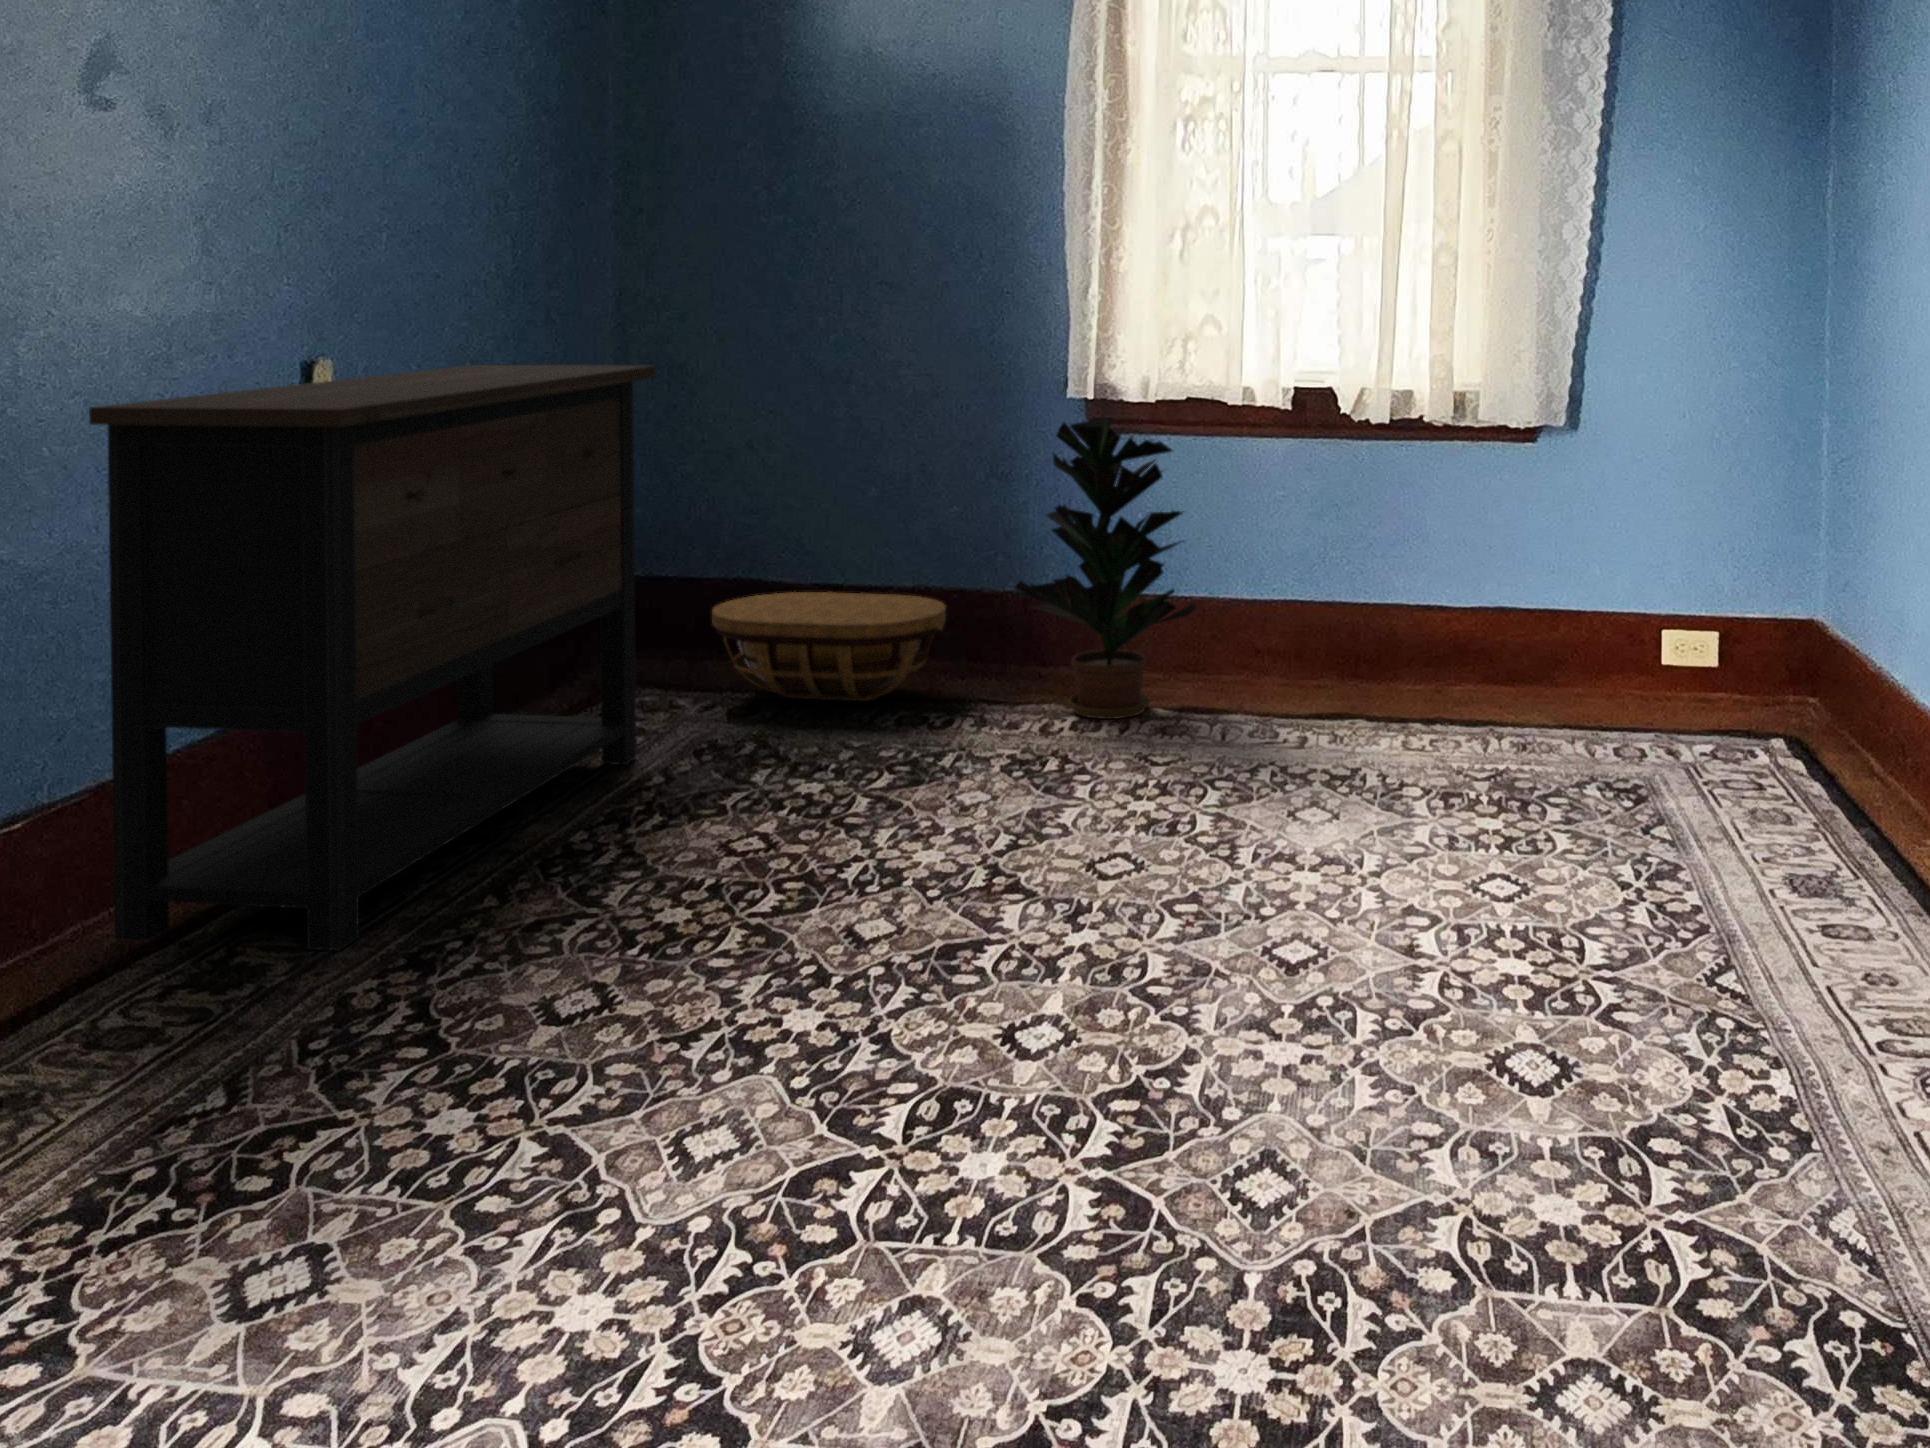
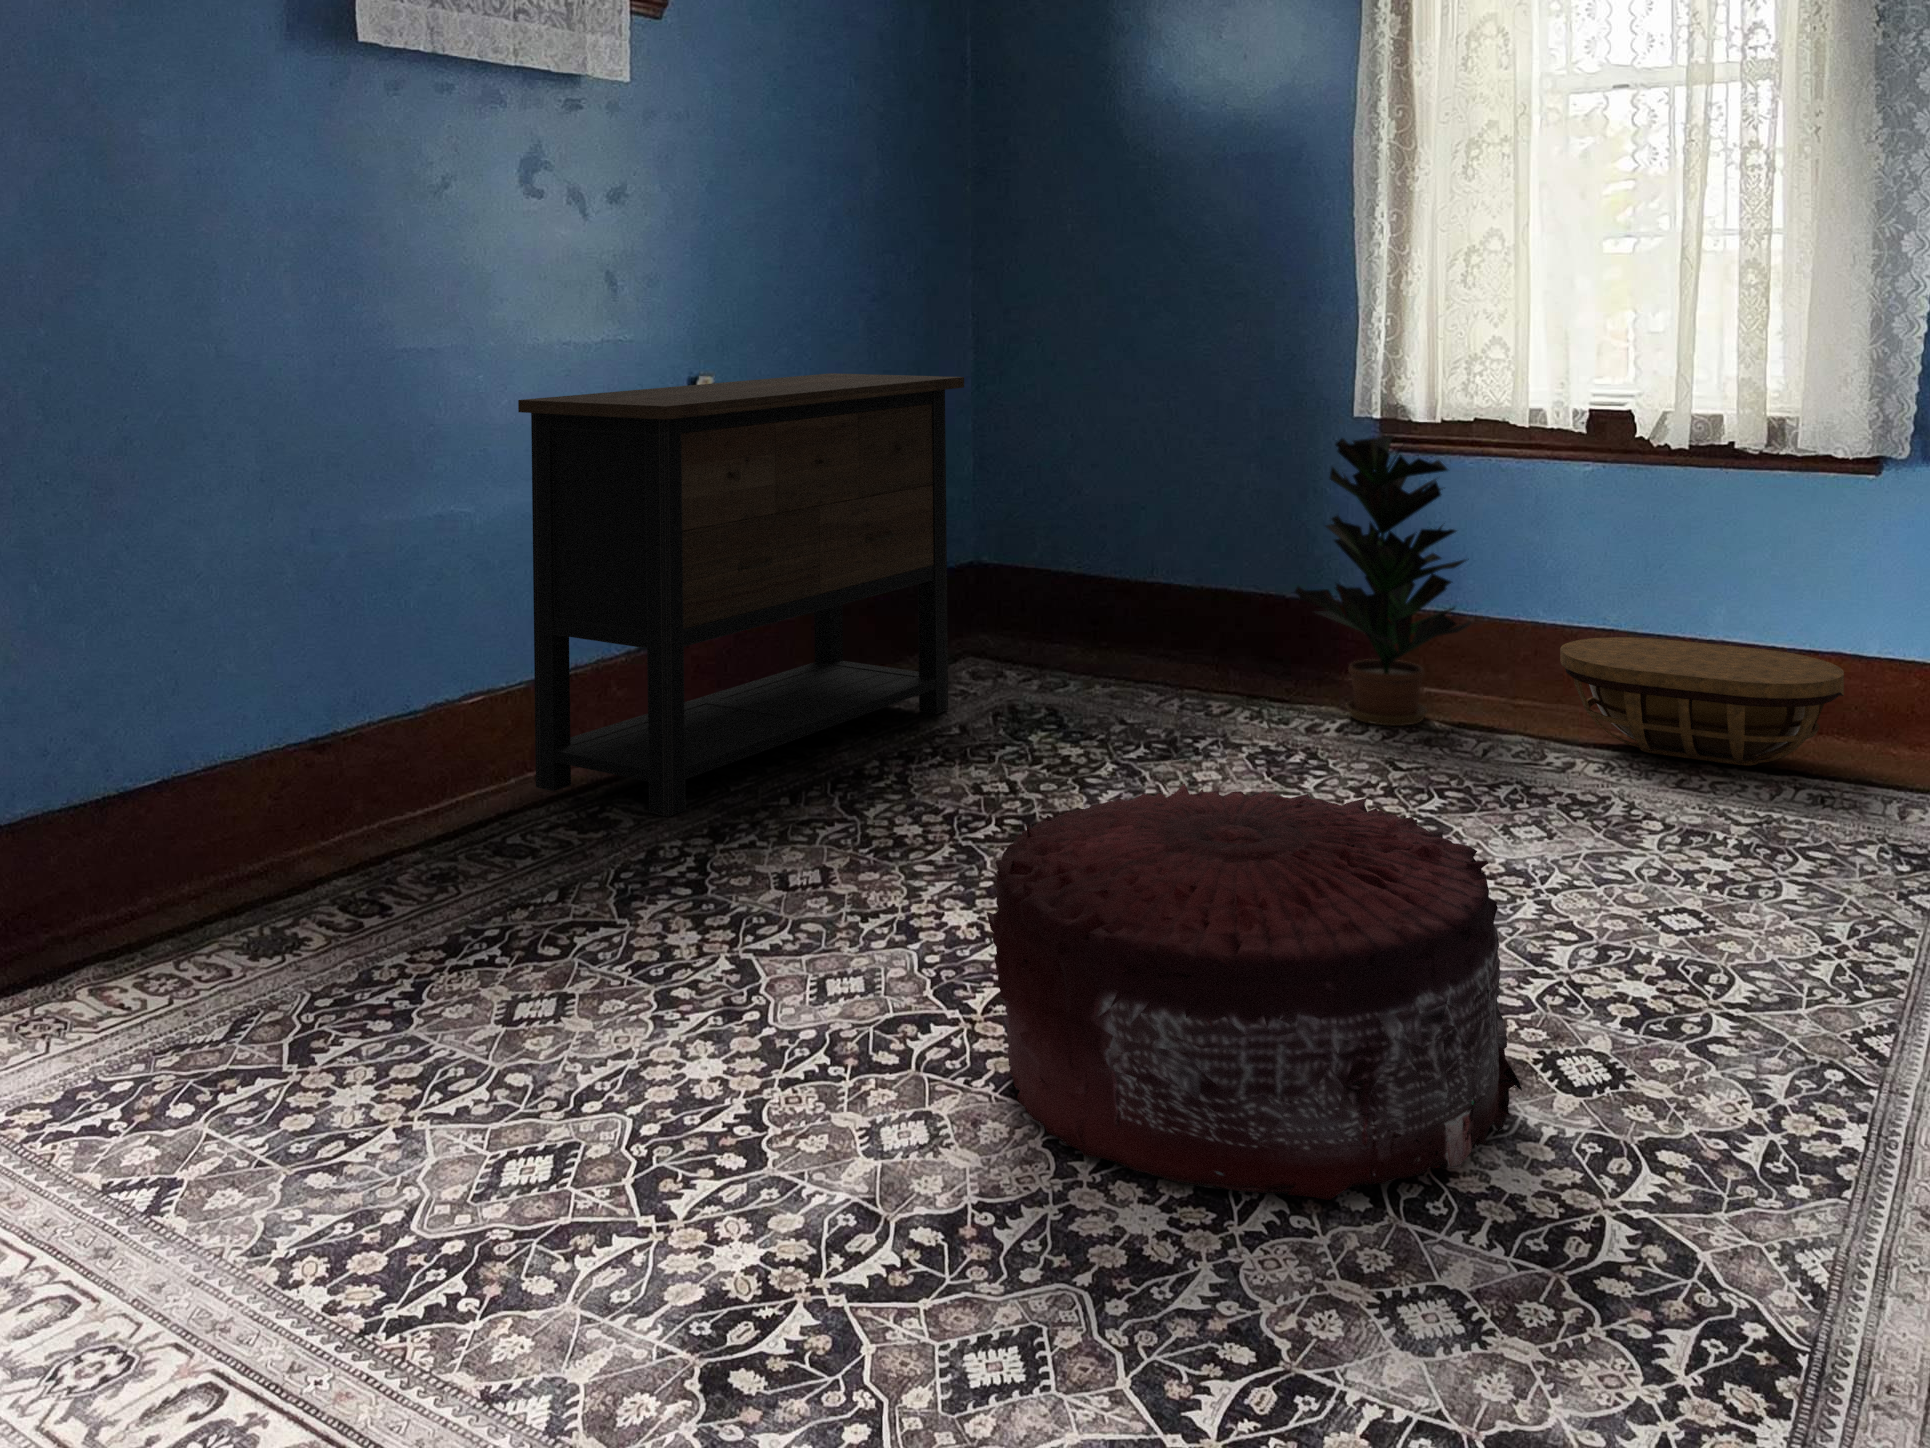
basket: present [712,592,946,701] -> present [1560,637,1844,765]
pouf: none [950,811,1526,1311] -> present [987,784,1522,1200]

